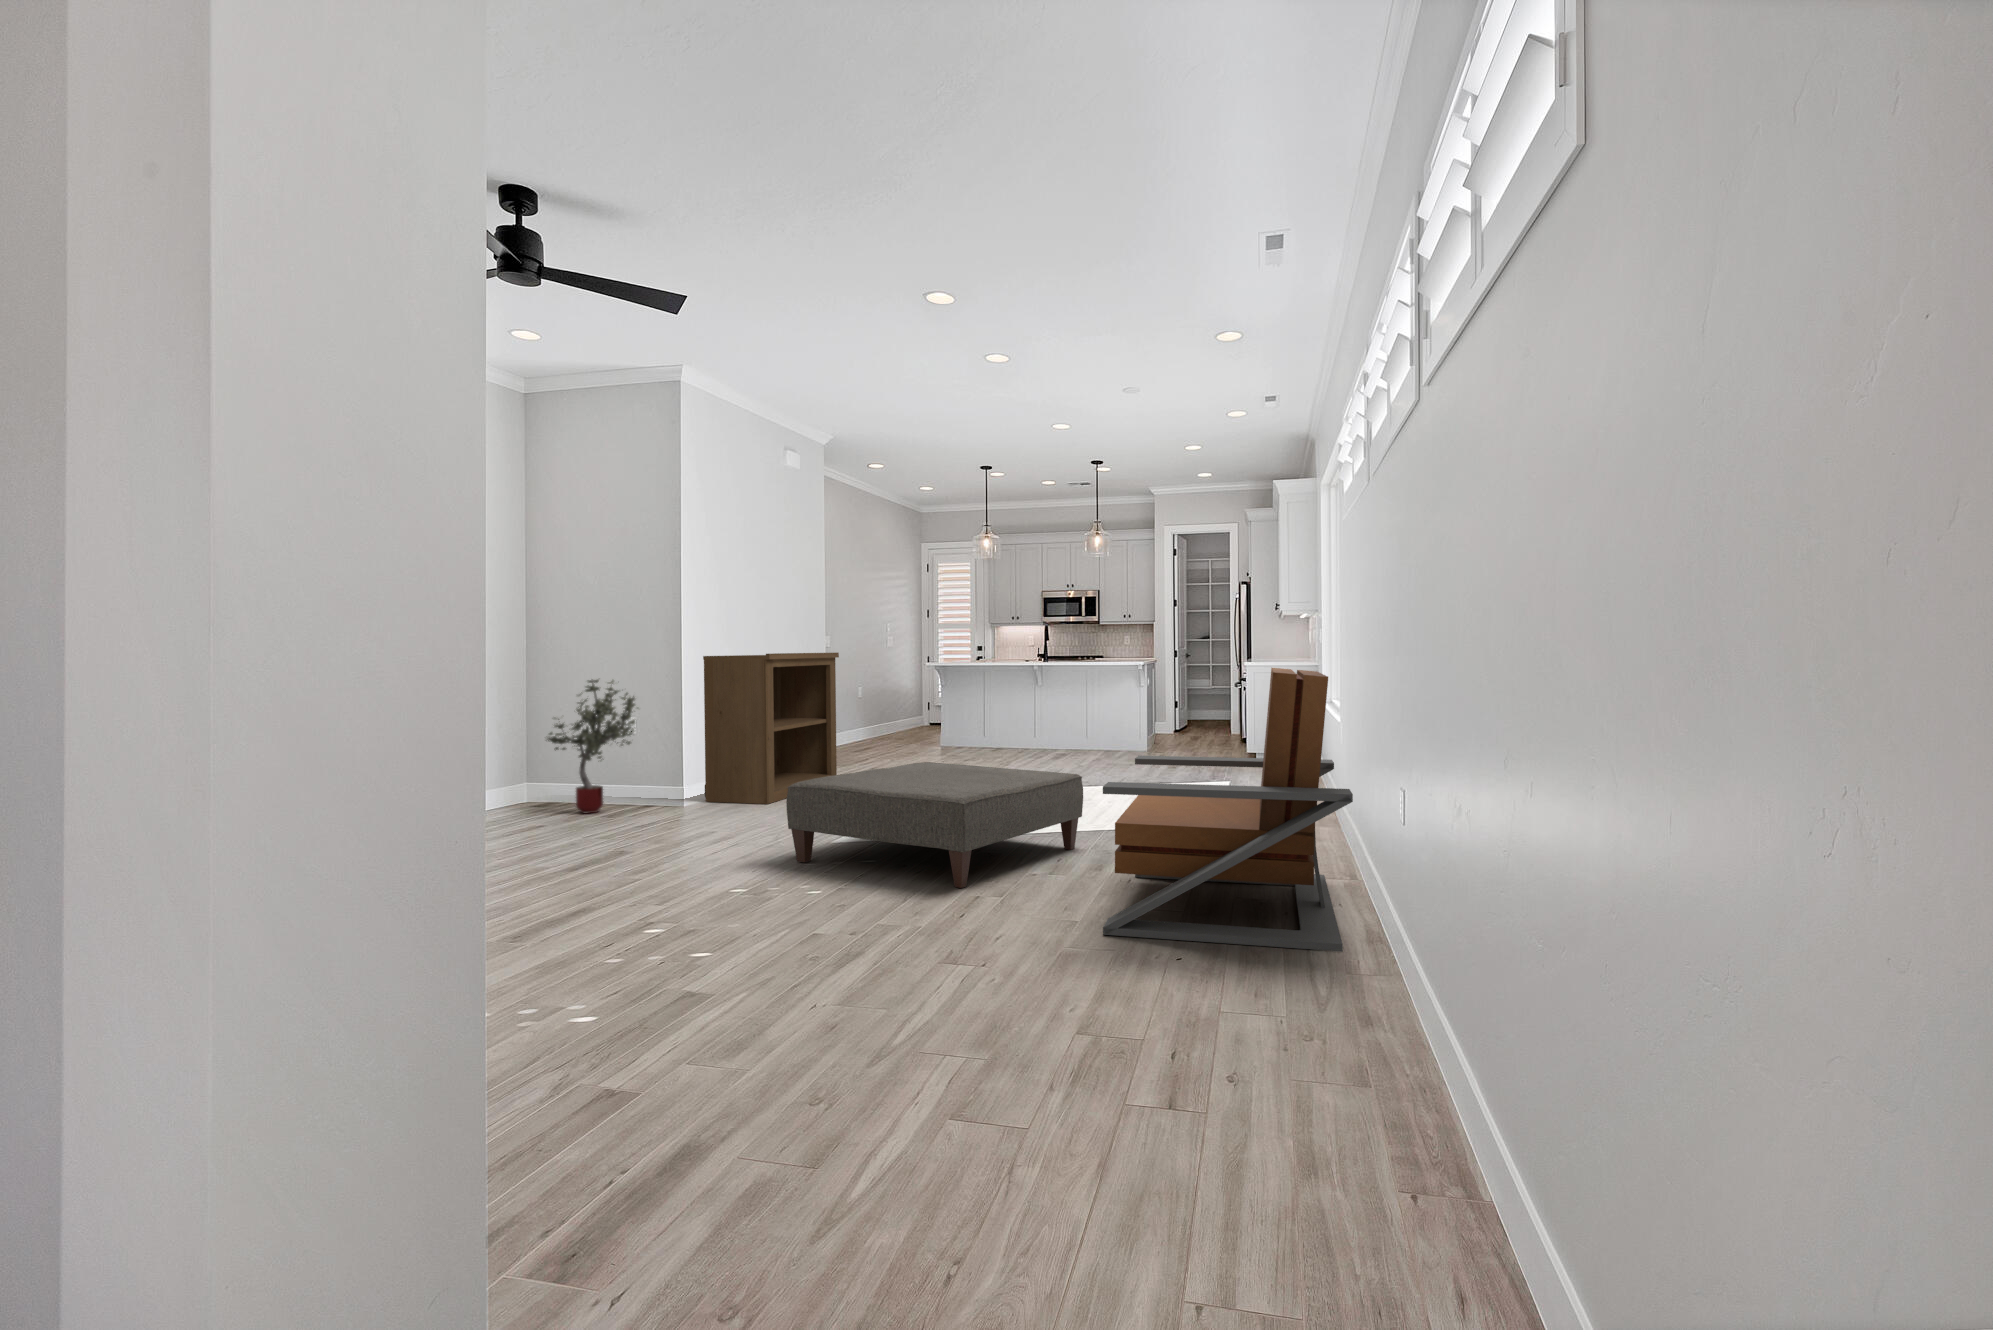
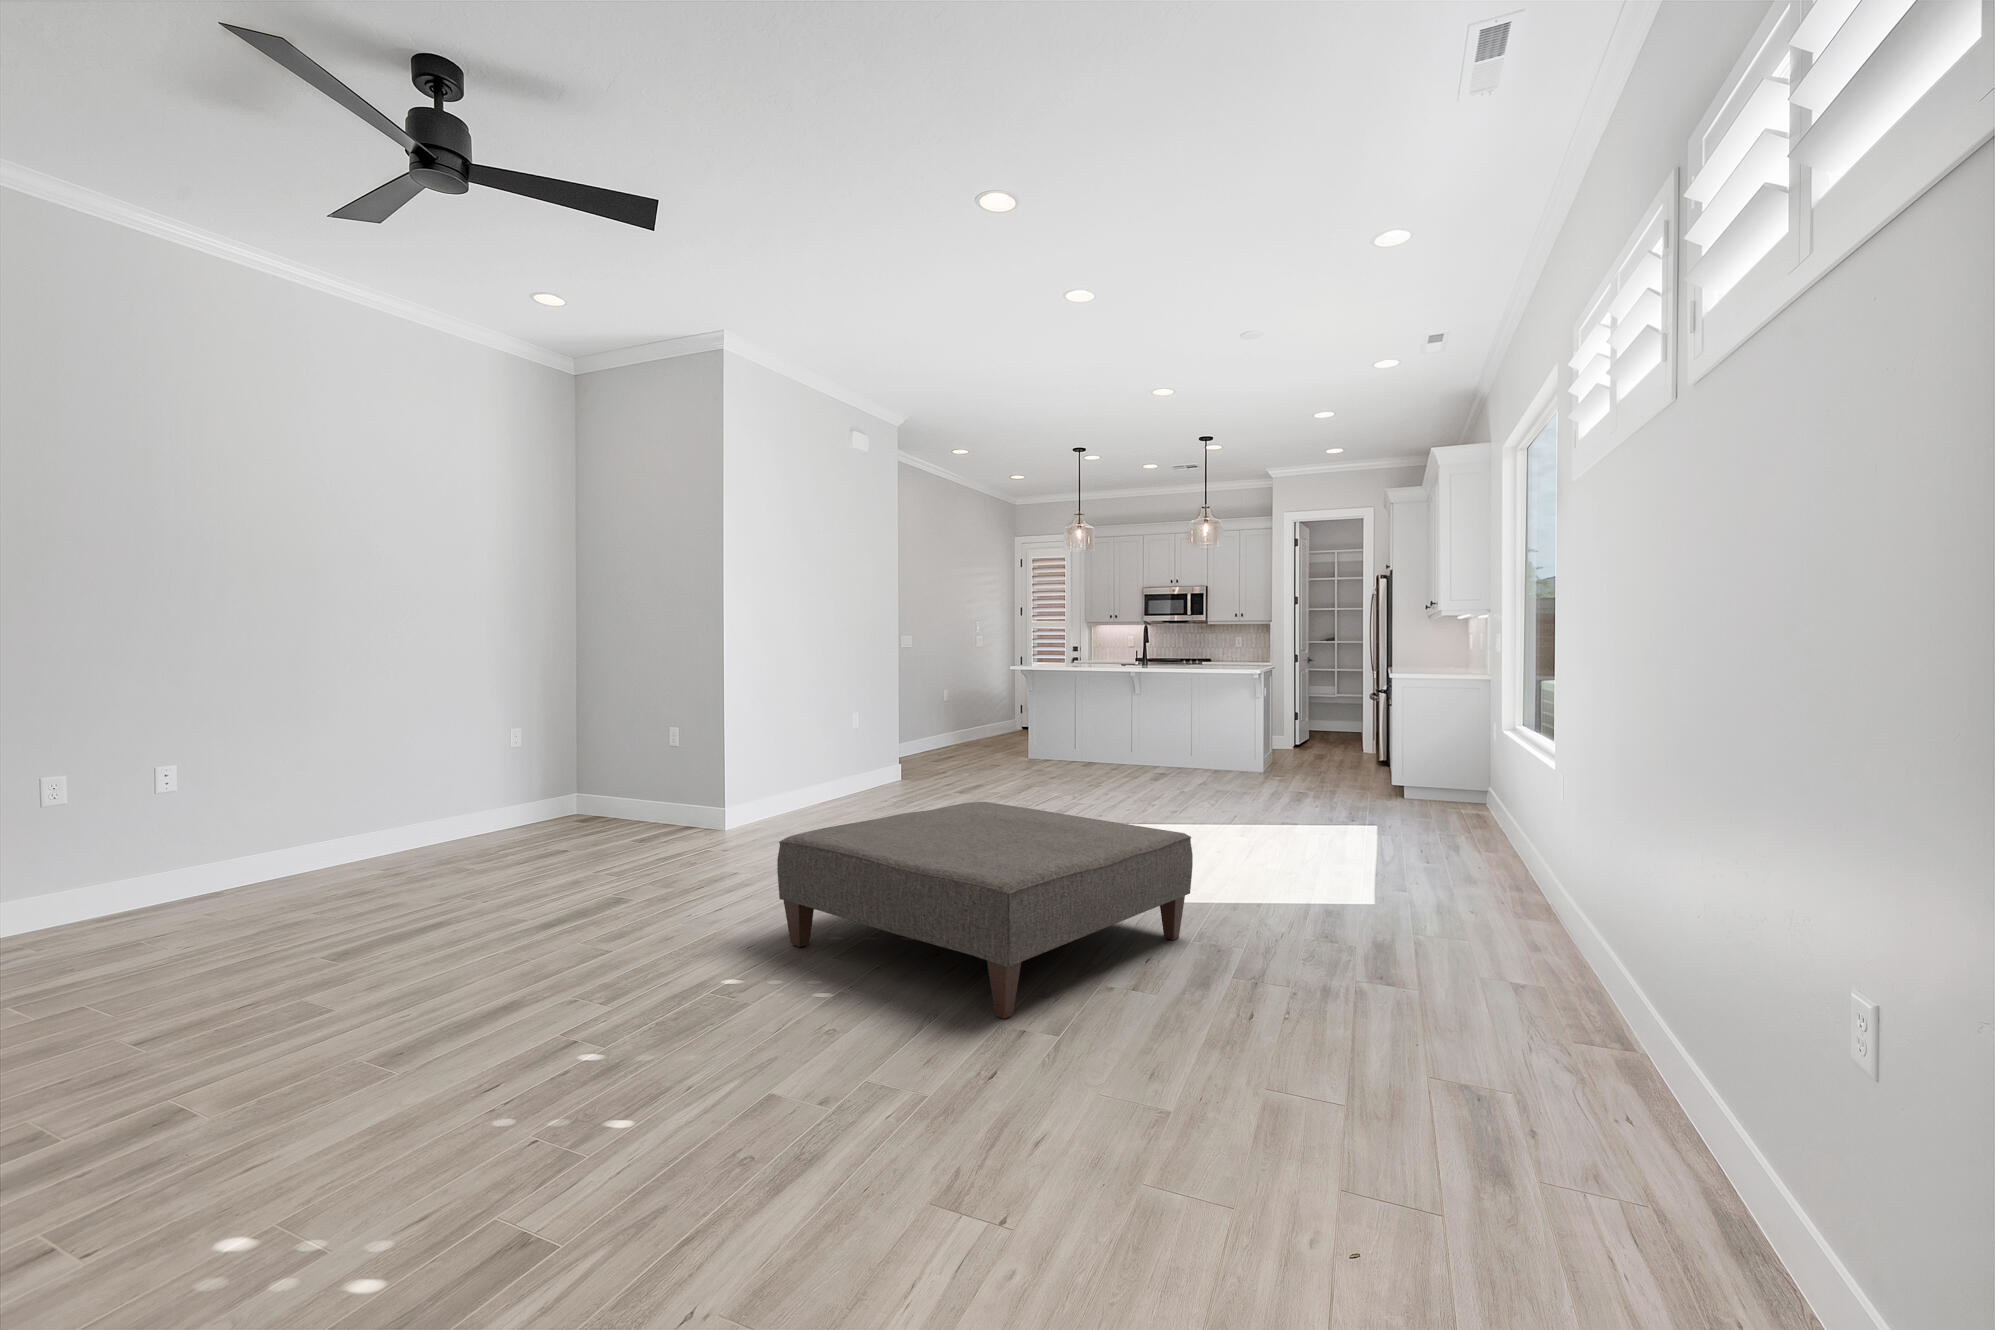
bookshelf: present [703,653,839,804] -> none [729,653,898,837]
lounge chair: present [1103,668,1353,951] -> none [1230,694,1748,1273]
potted tree: present [547,679,635,813] -> none [542,681,650,843]

